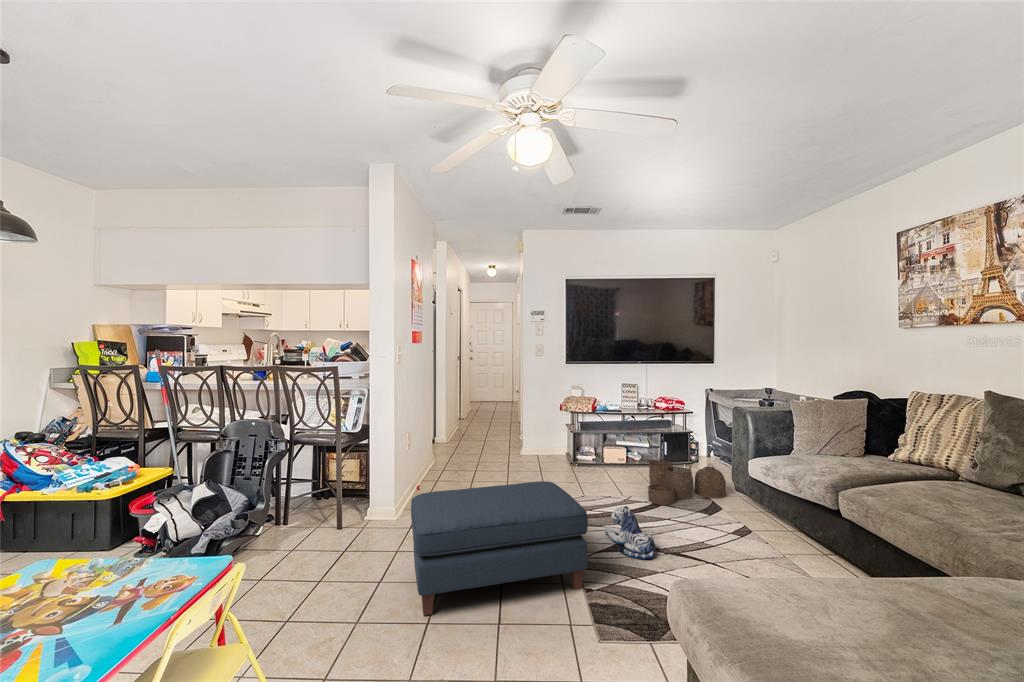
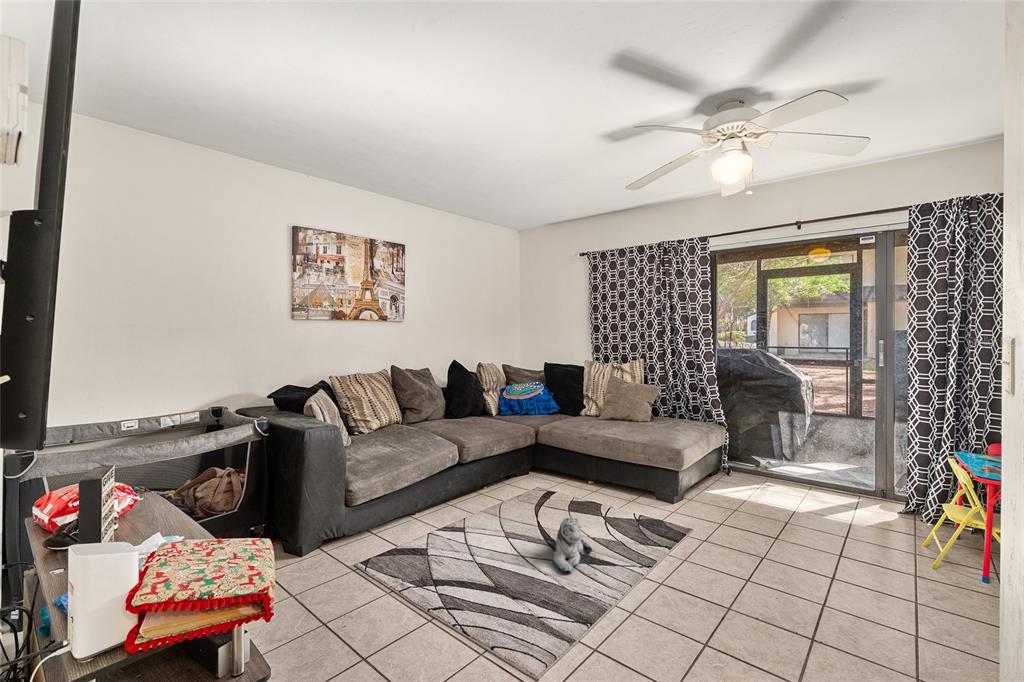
woven basket: present [648,457,726,505] -> none [306,520,430,615]
ottoman: present [411,481,588,616] -> none [649,477,864,630]

